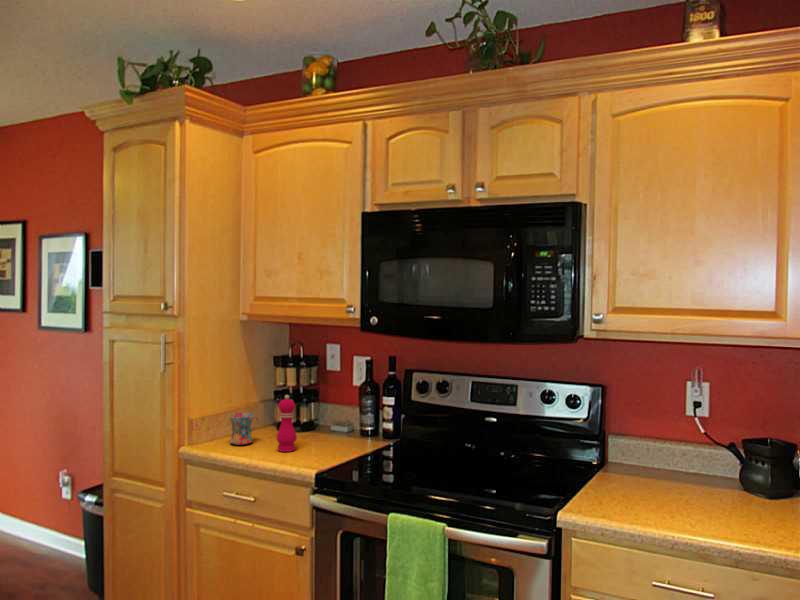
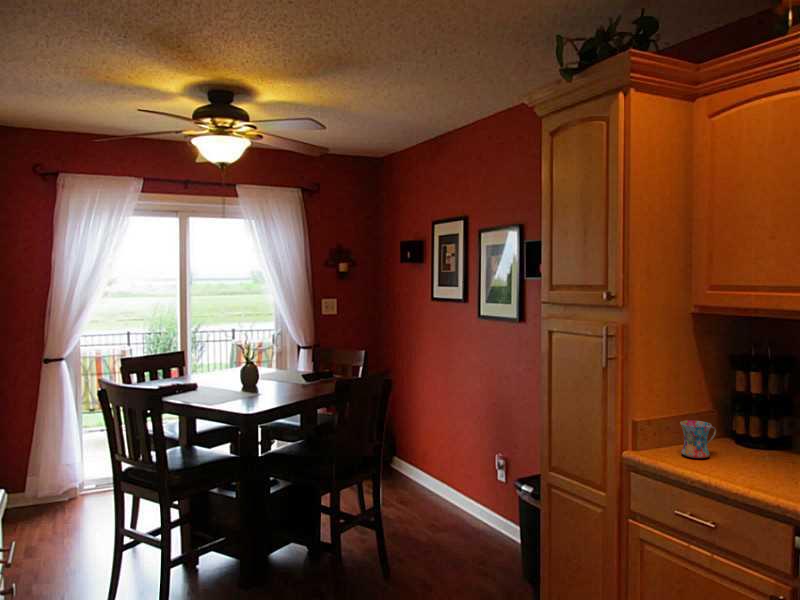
pepper mill: present [277,395,297,452] -> none [744,405,772,475]

